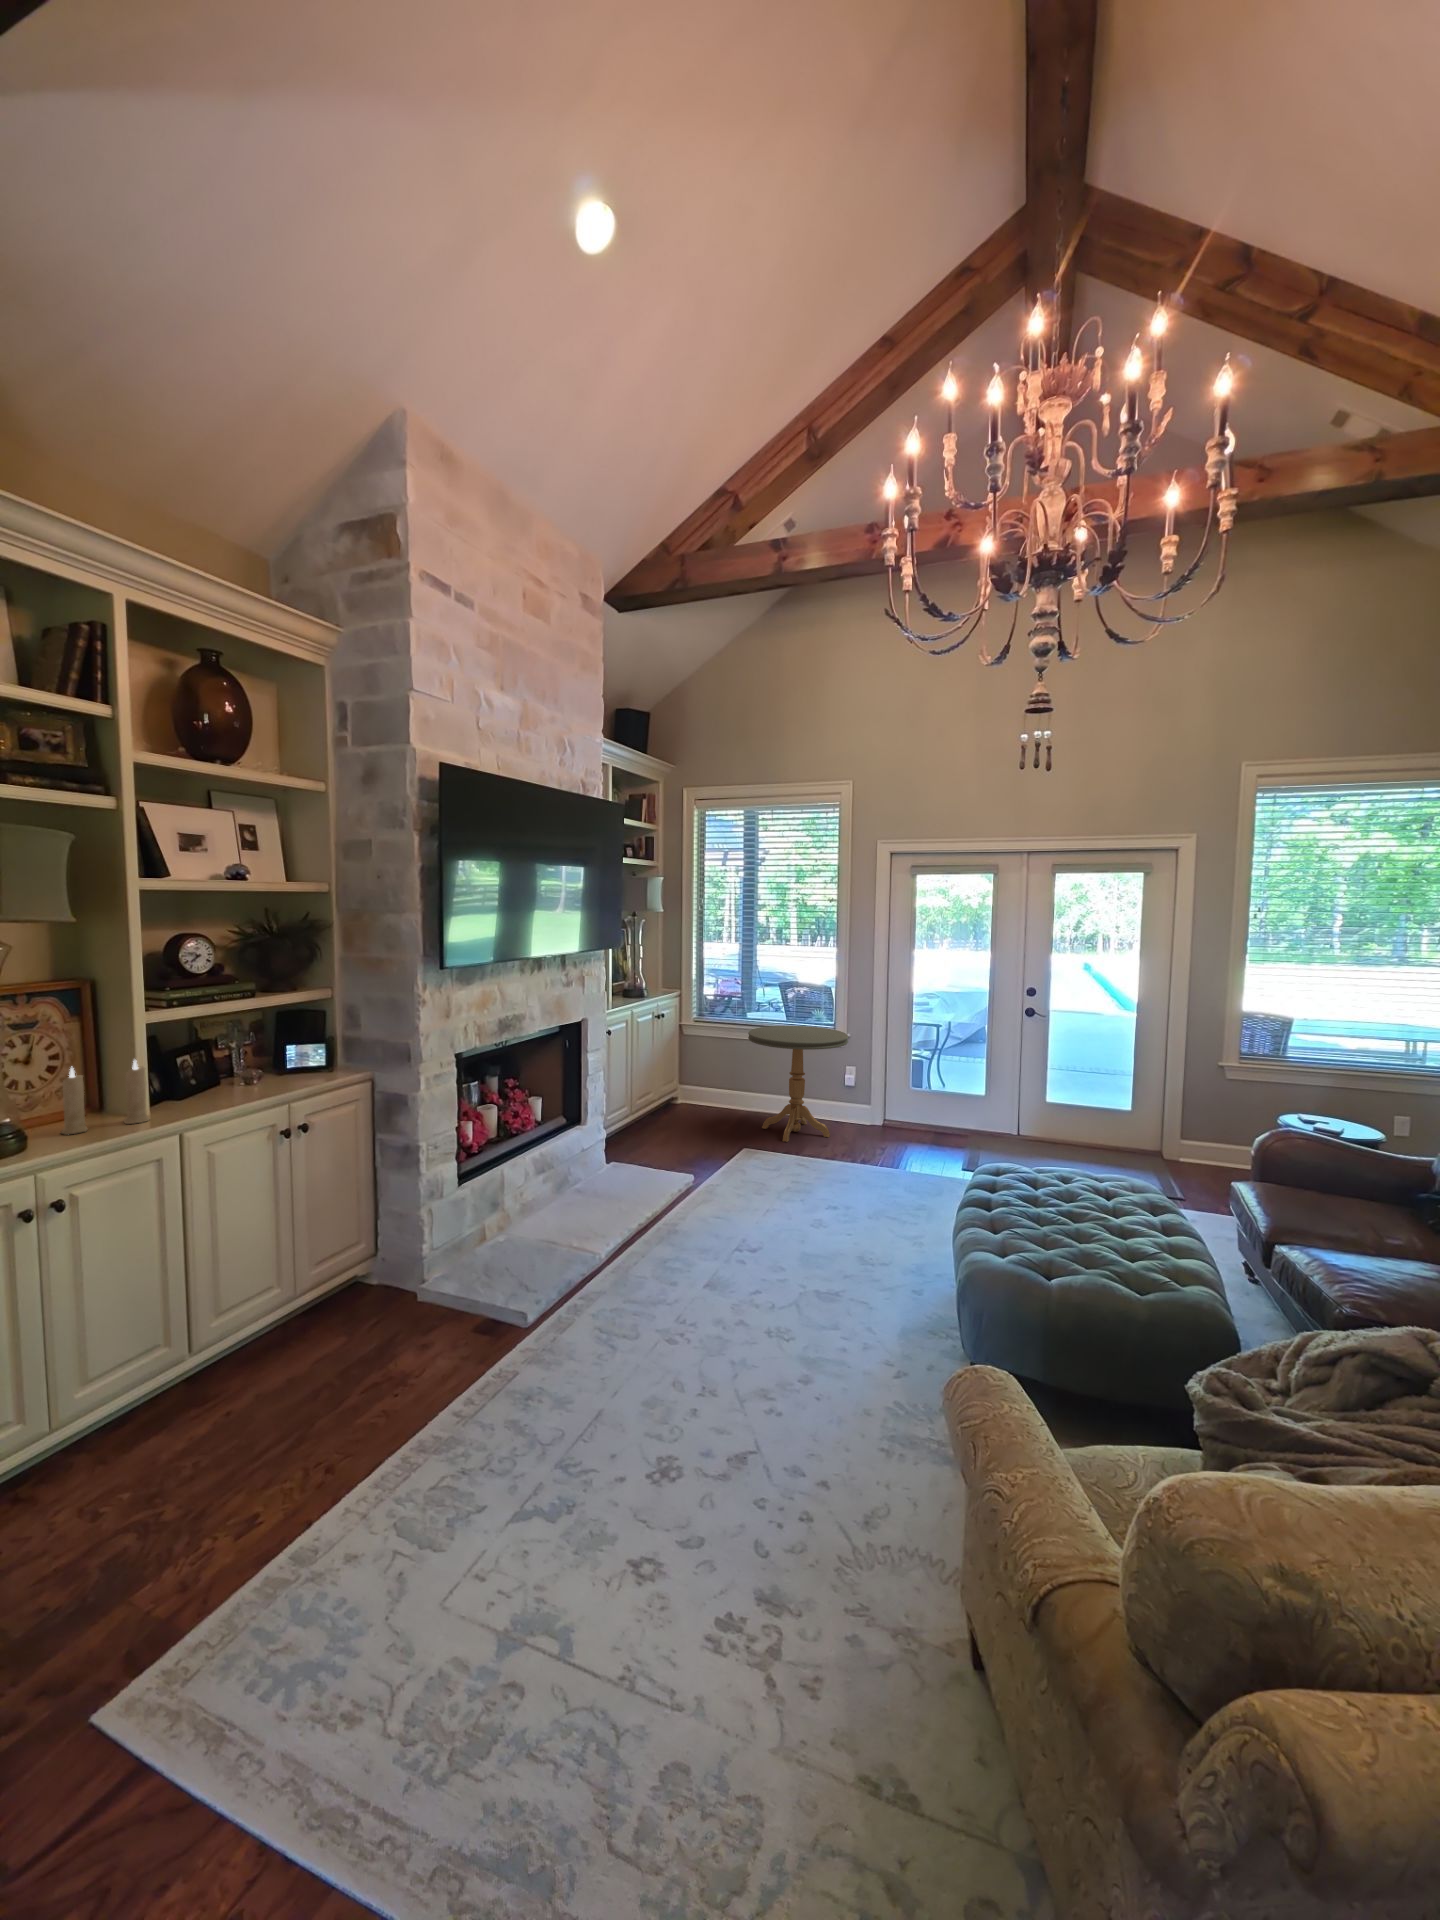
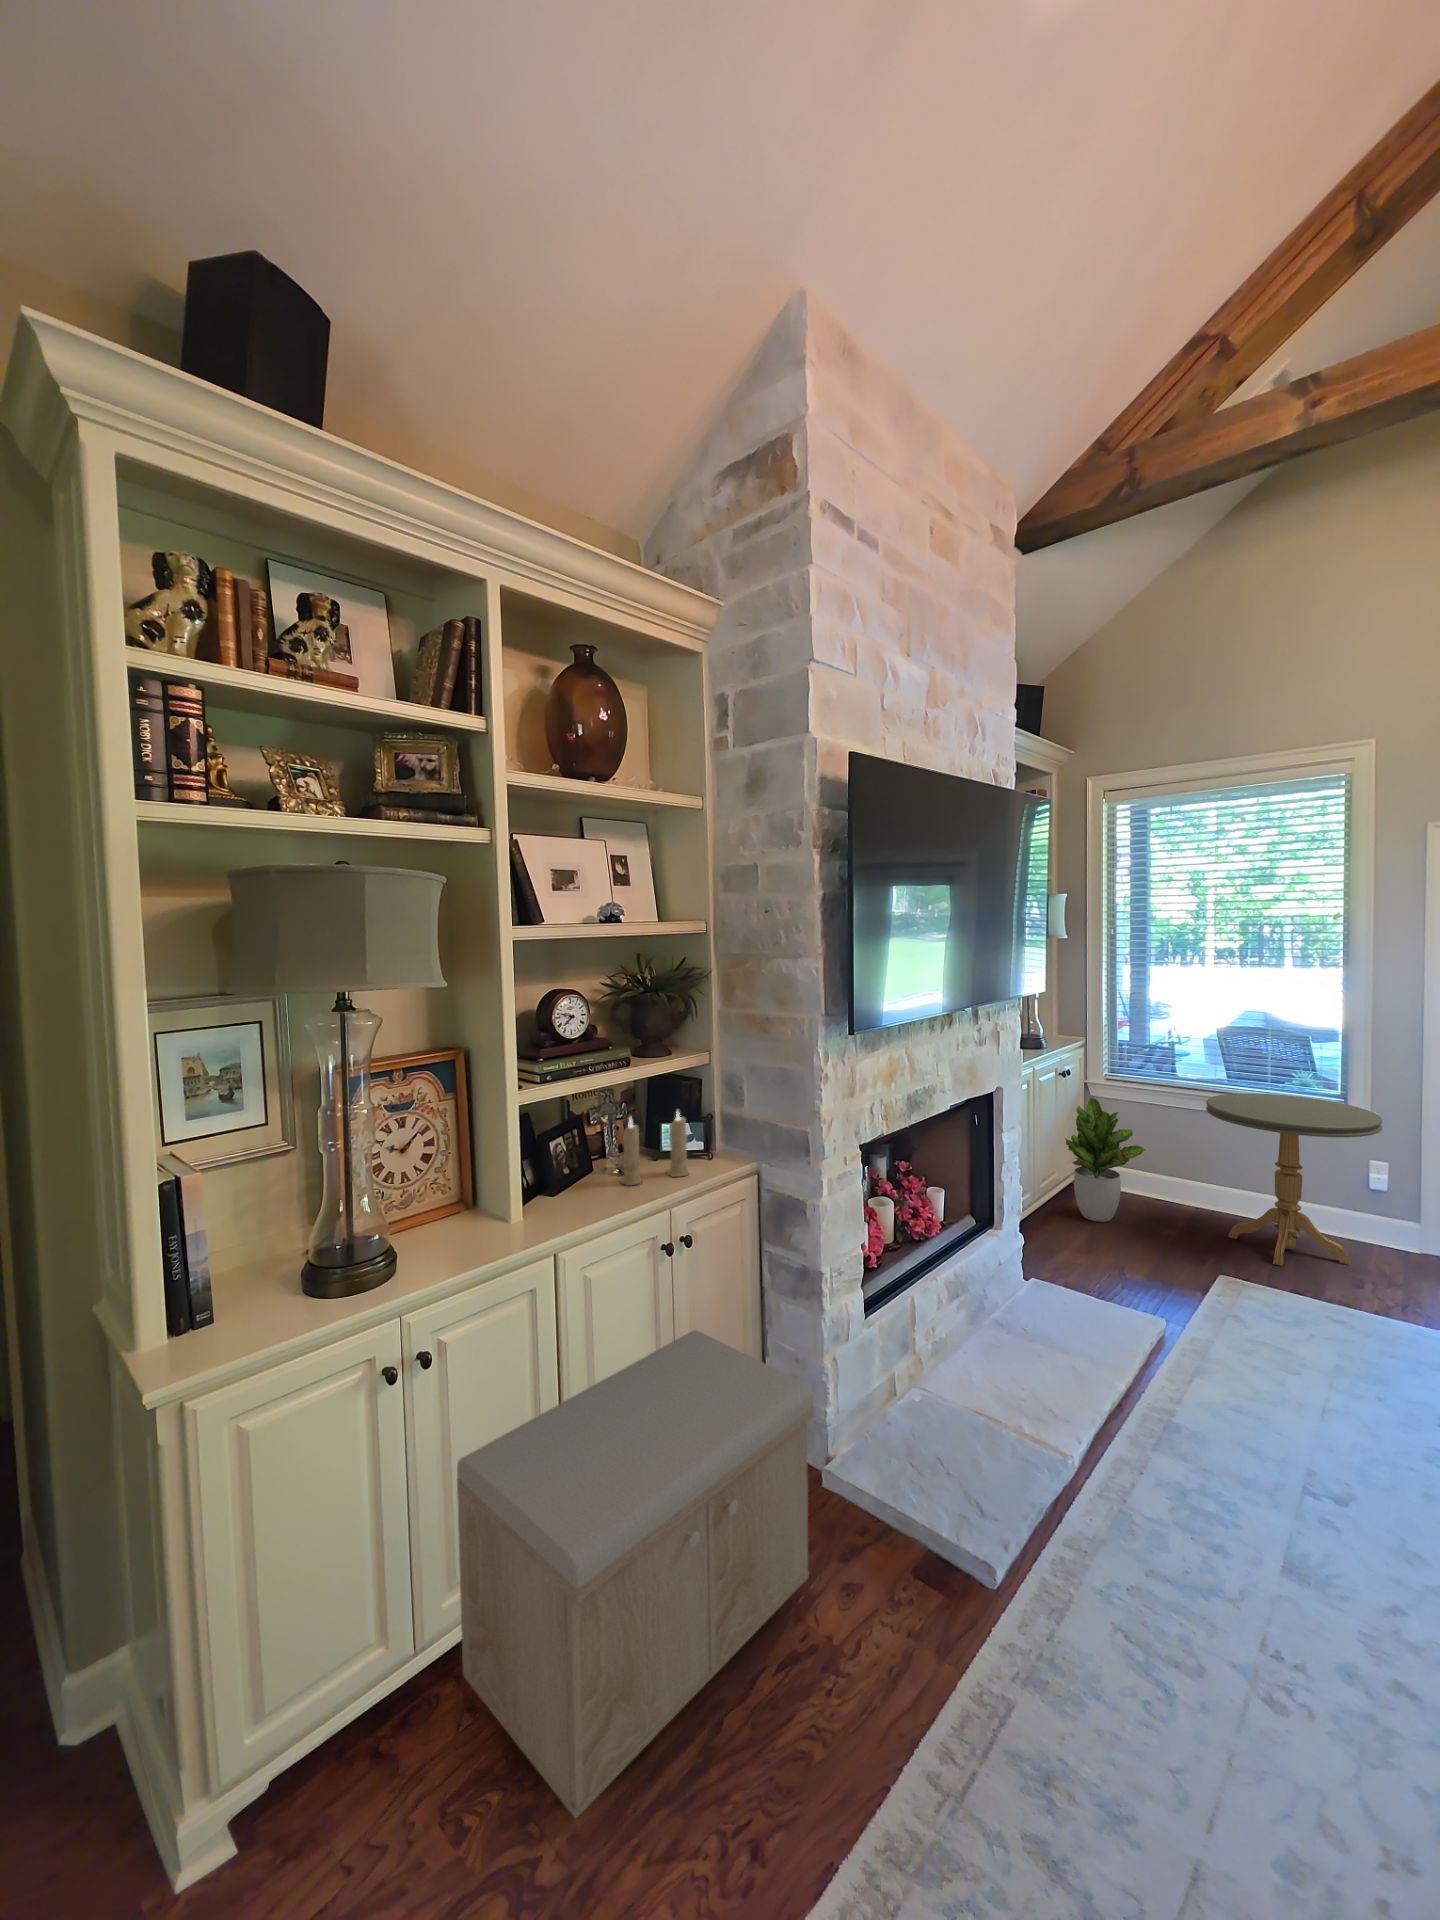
potted plant: none [655,1033,712,1126] -> present [1065,1098,1145,1222]
candle: present [61,1060,149,1135] -> present [621,1111,689,1186]
storage bench: none [90,1192,395,1484] -> present [457,1330,814,1818]

